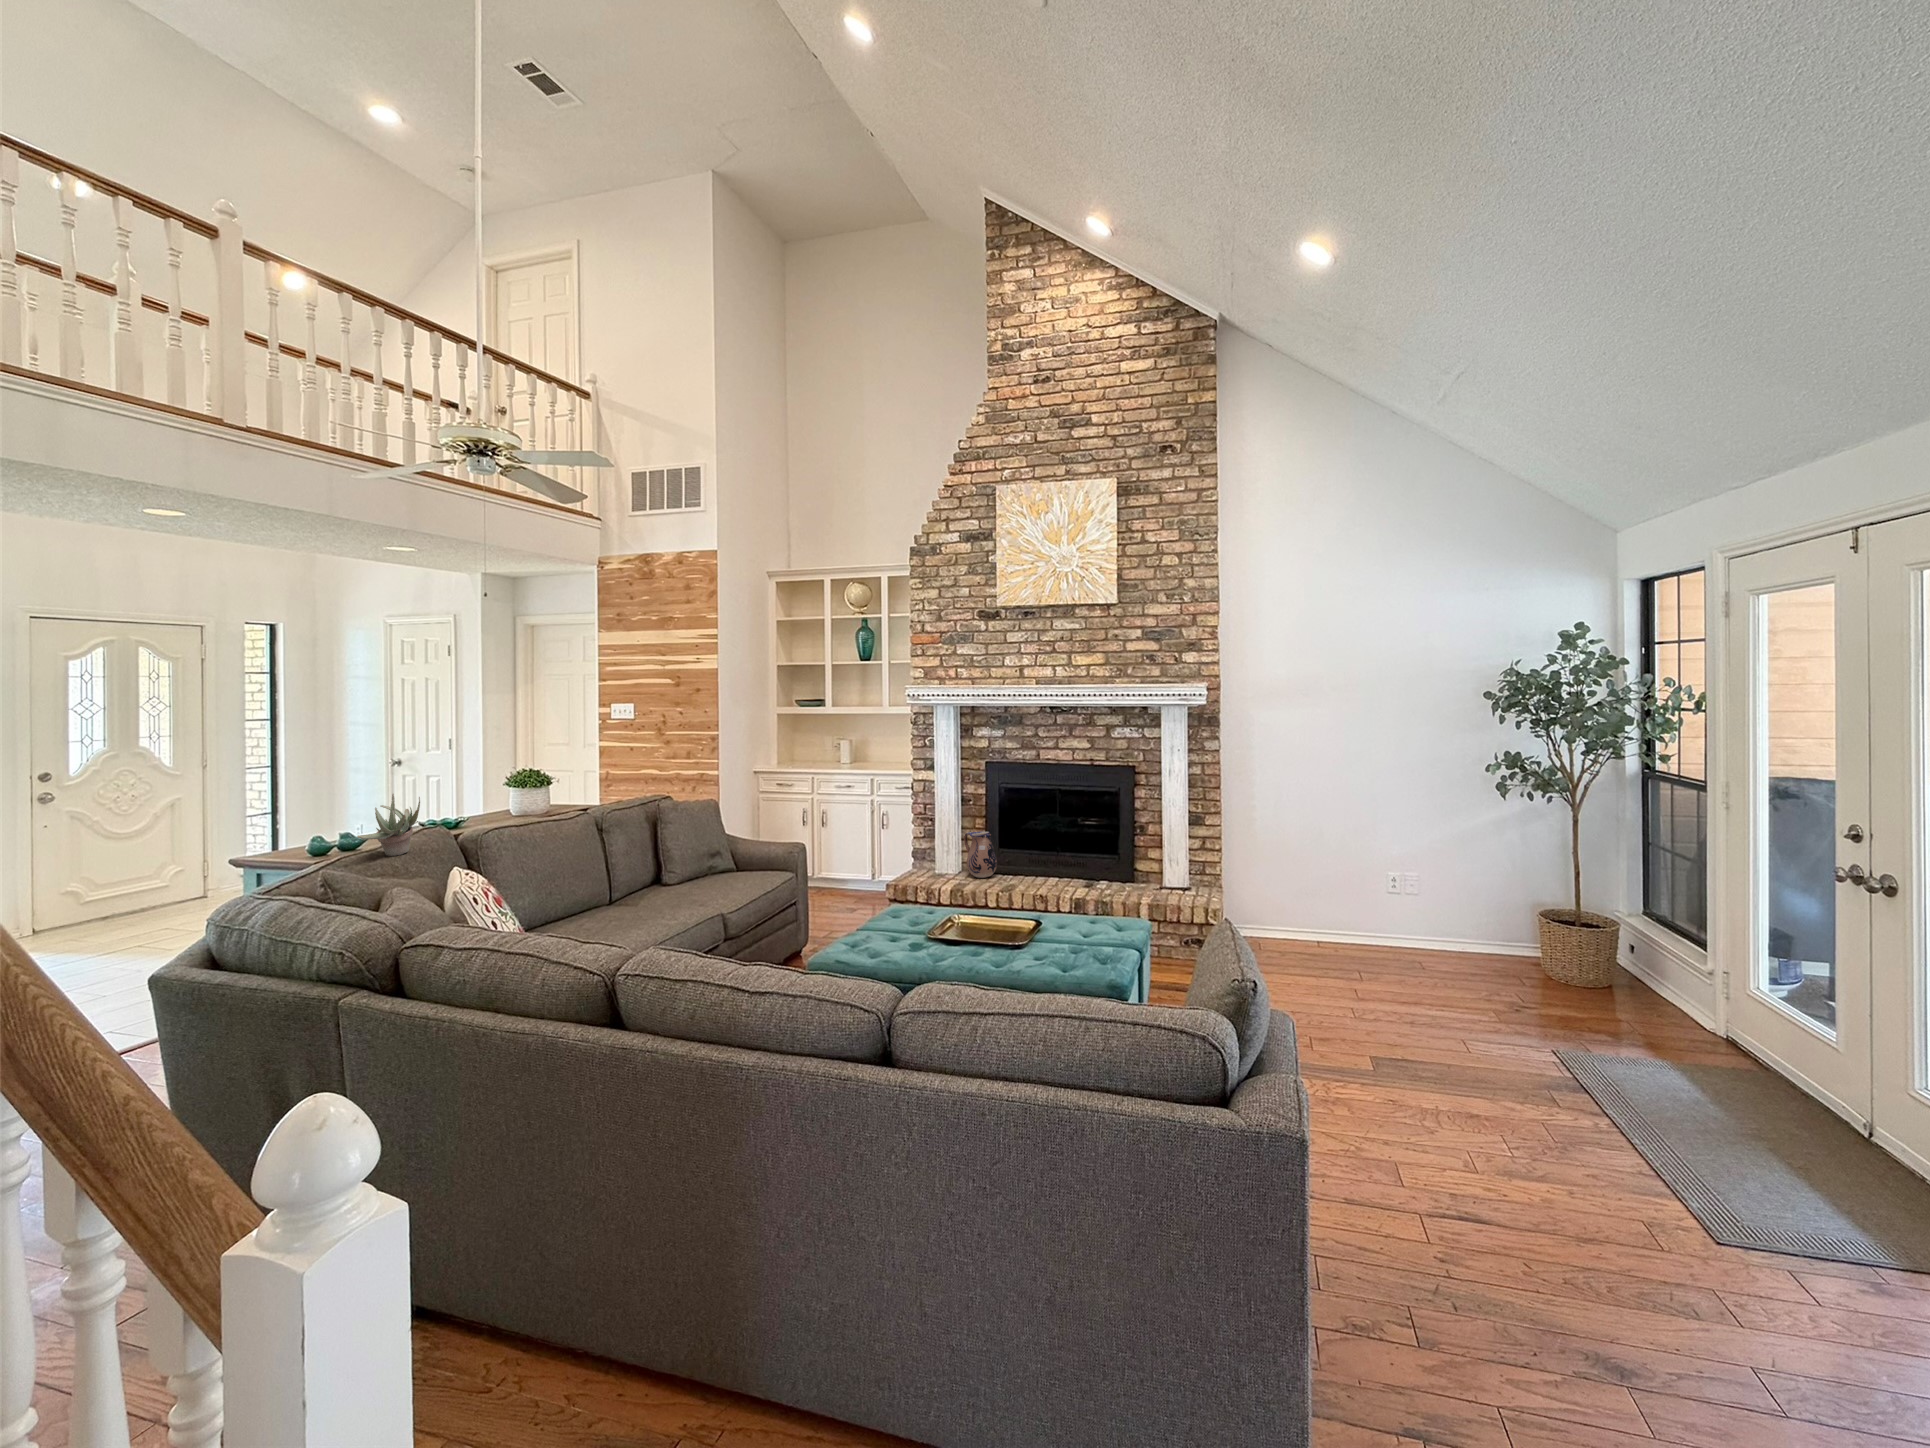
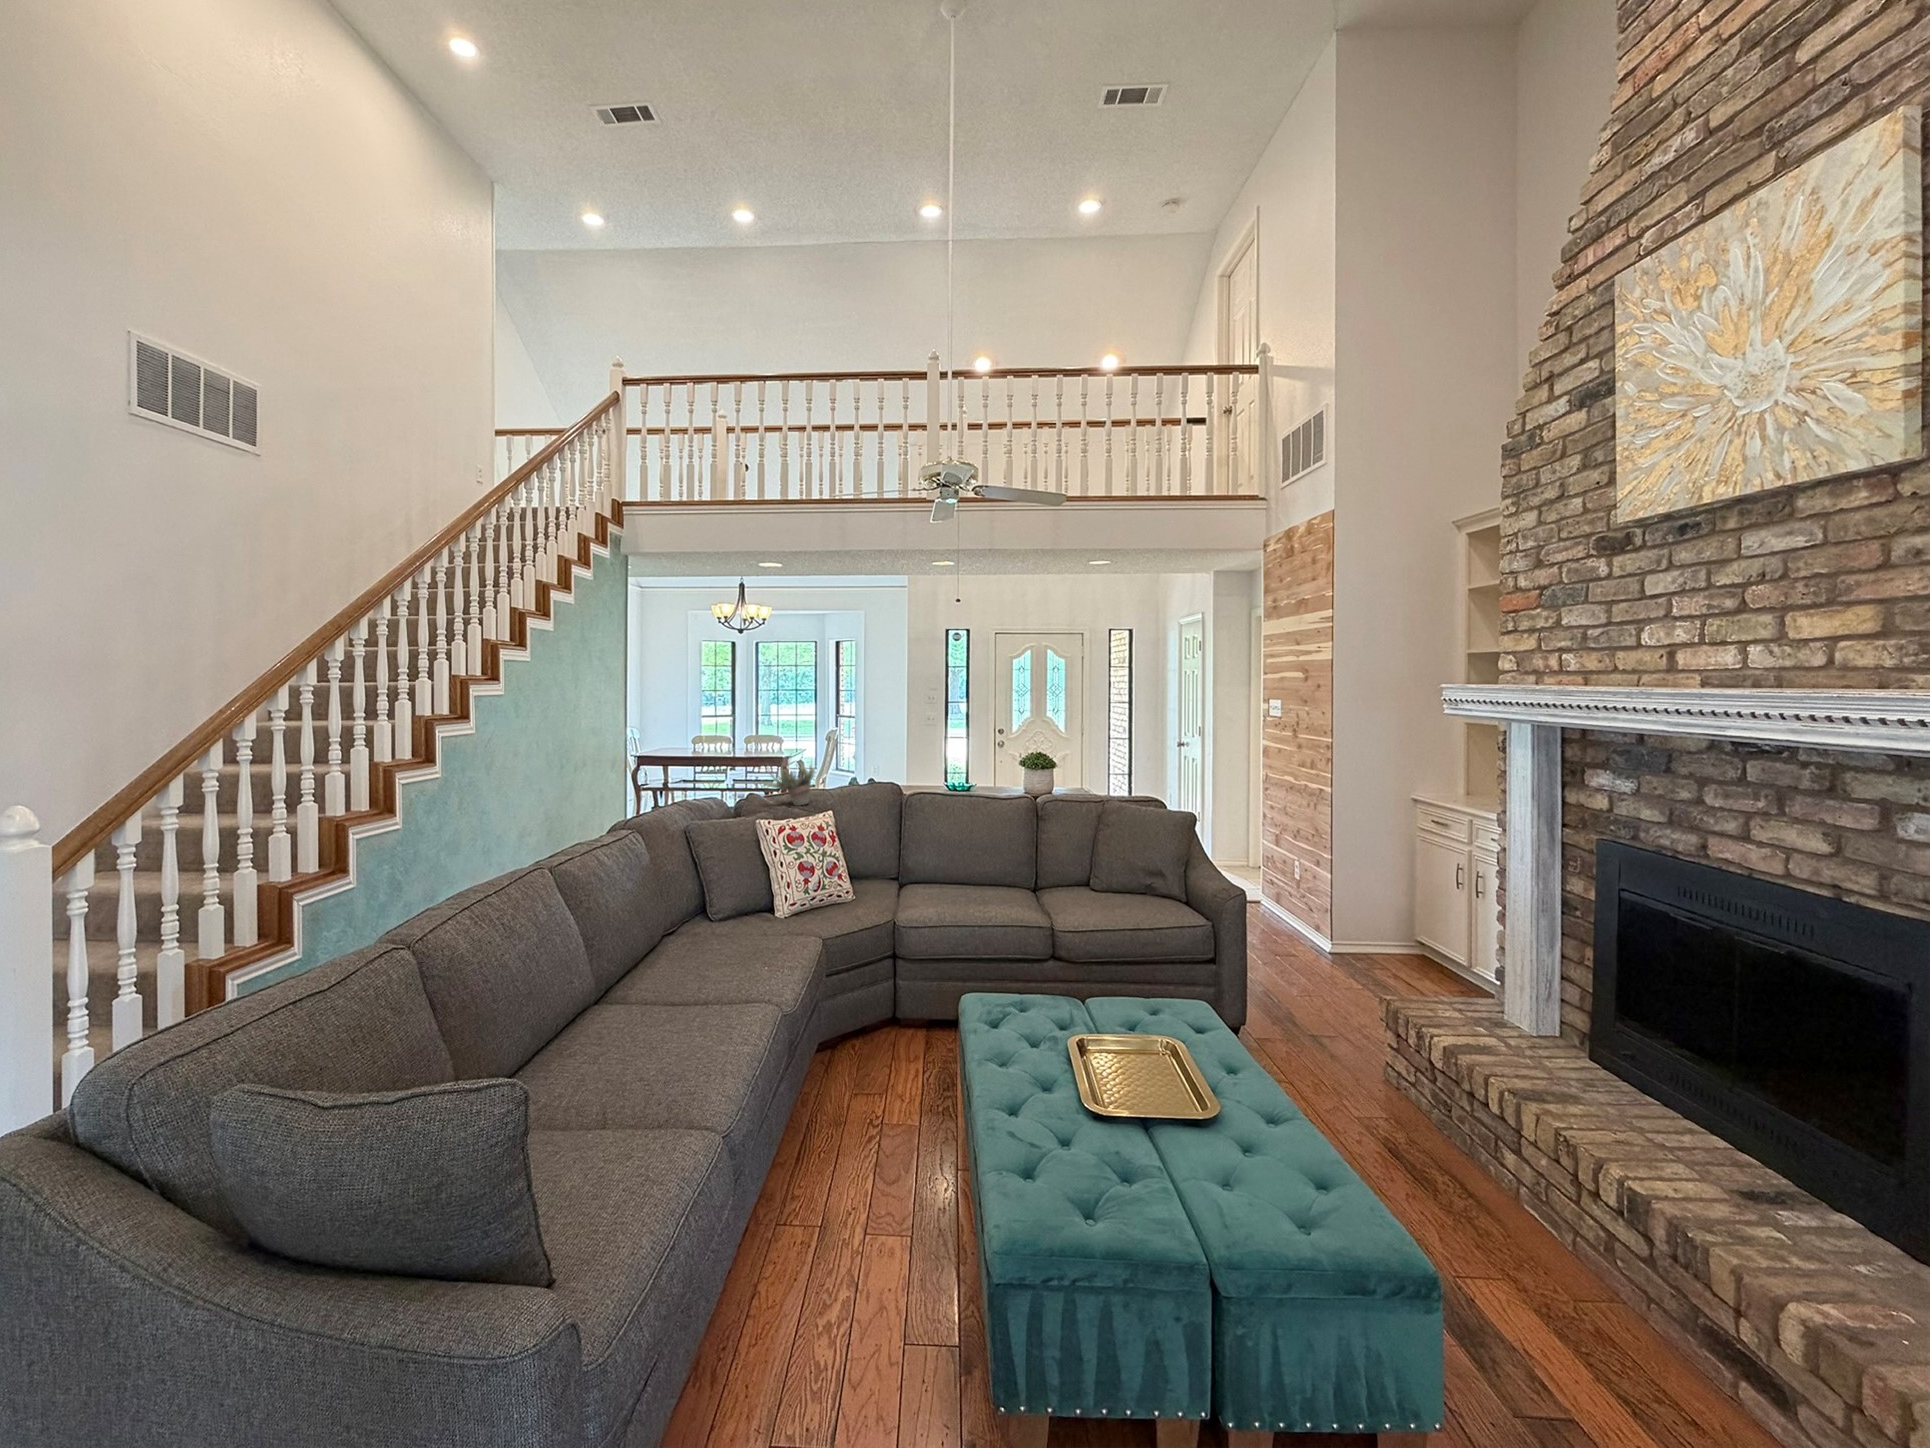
ceramic pitcher: present [964,832,997,878] -> none [1481,967,1555,1069]

